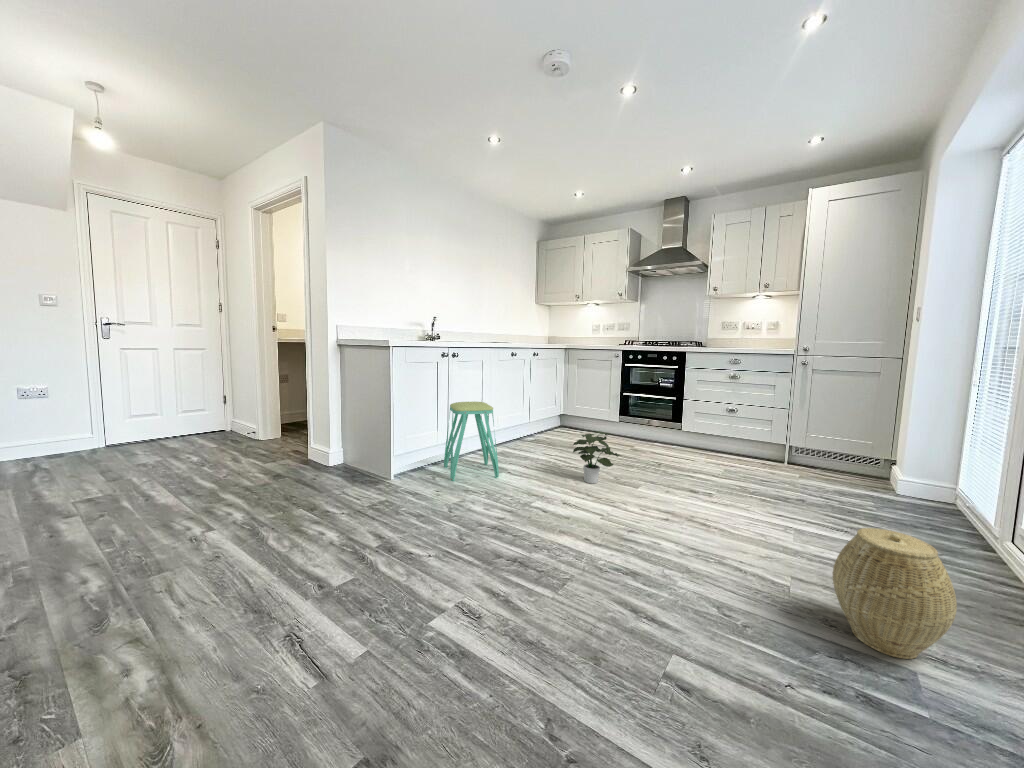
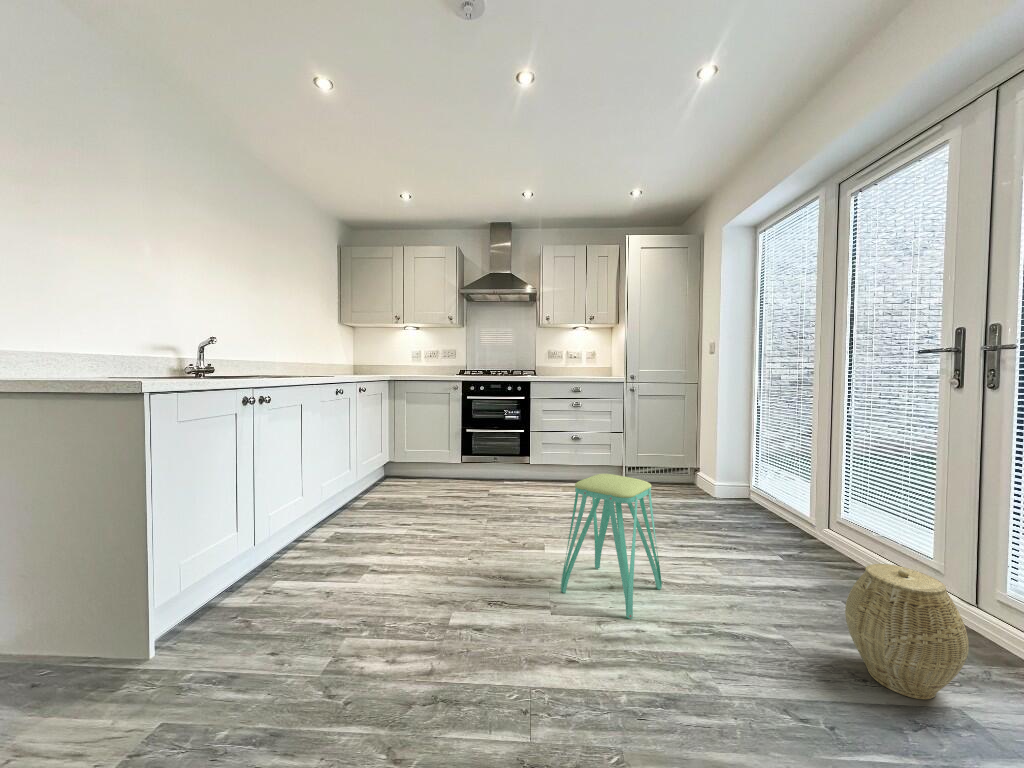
stool: present [444,402,499,481] -> present [561,474,662,619]
potted plant: present [573,431,619,483] -> none [458,489,520,560]

